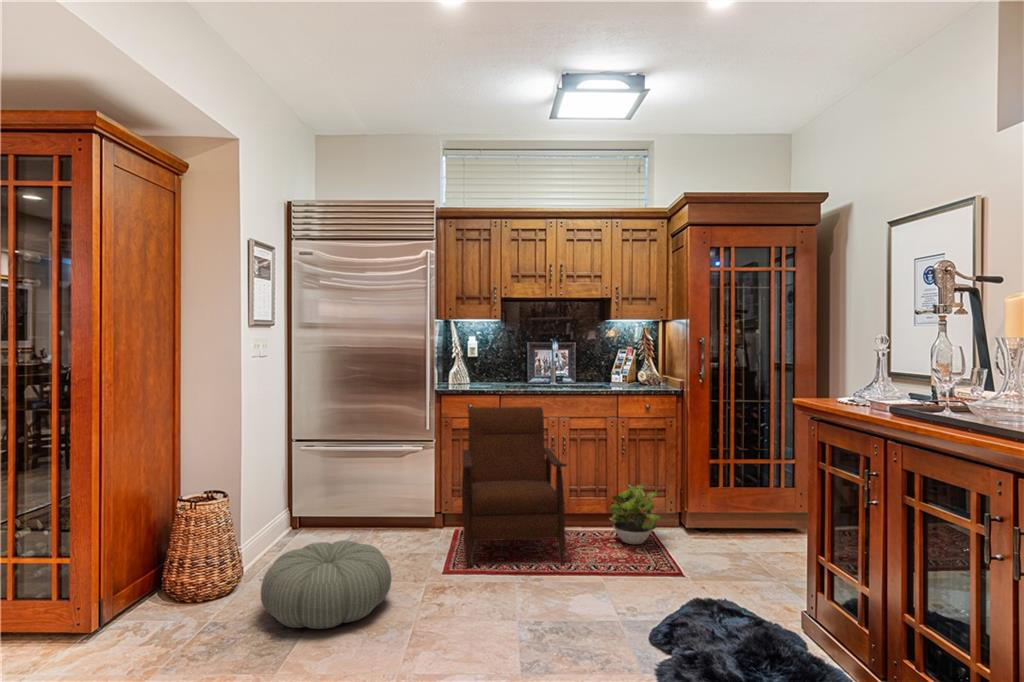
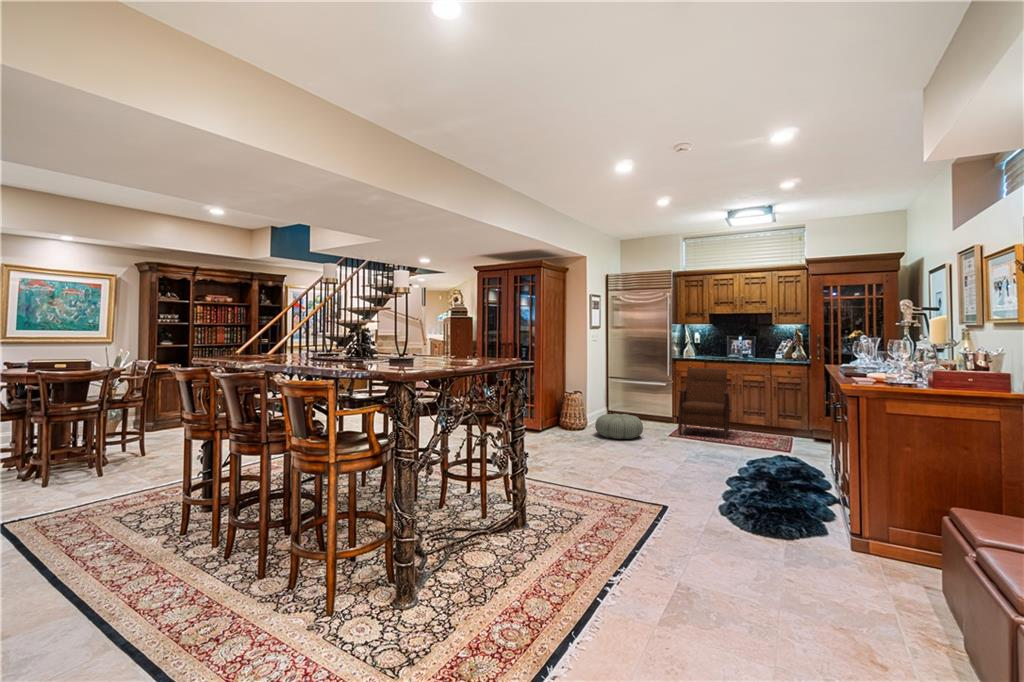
potted plant: present [609,484,660,544] -> none [756,409,787,440]

